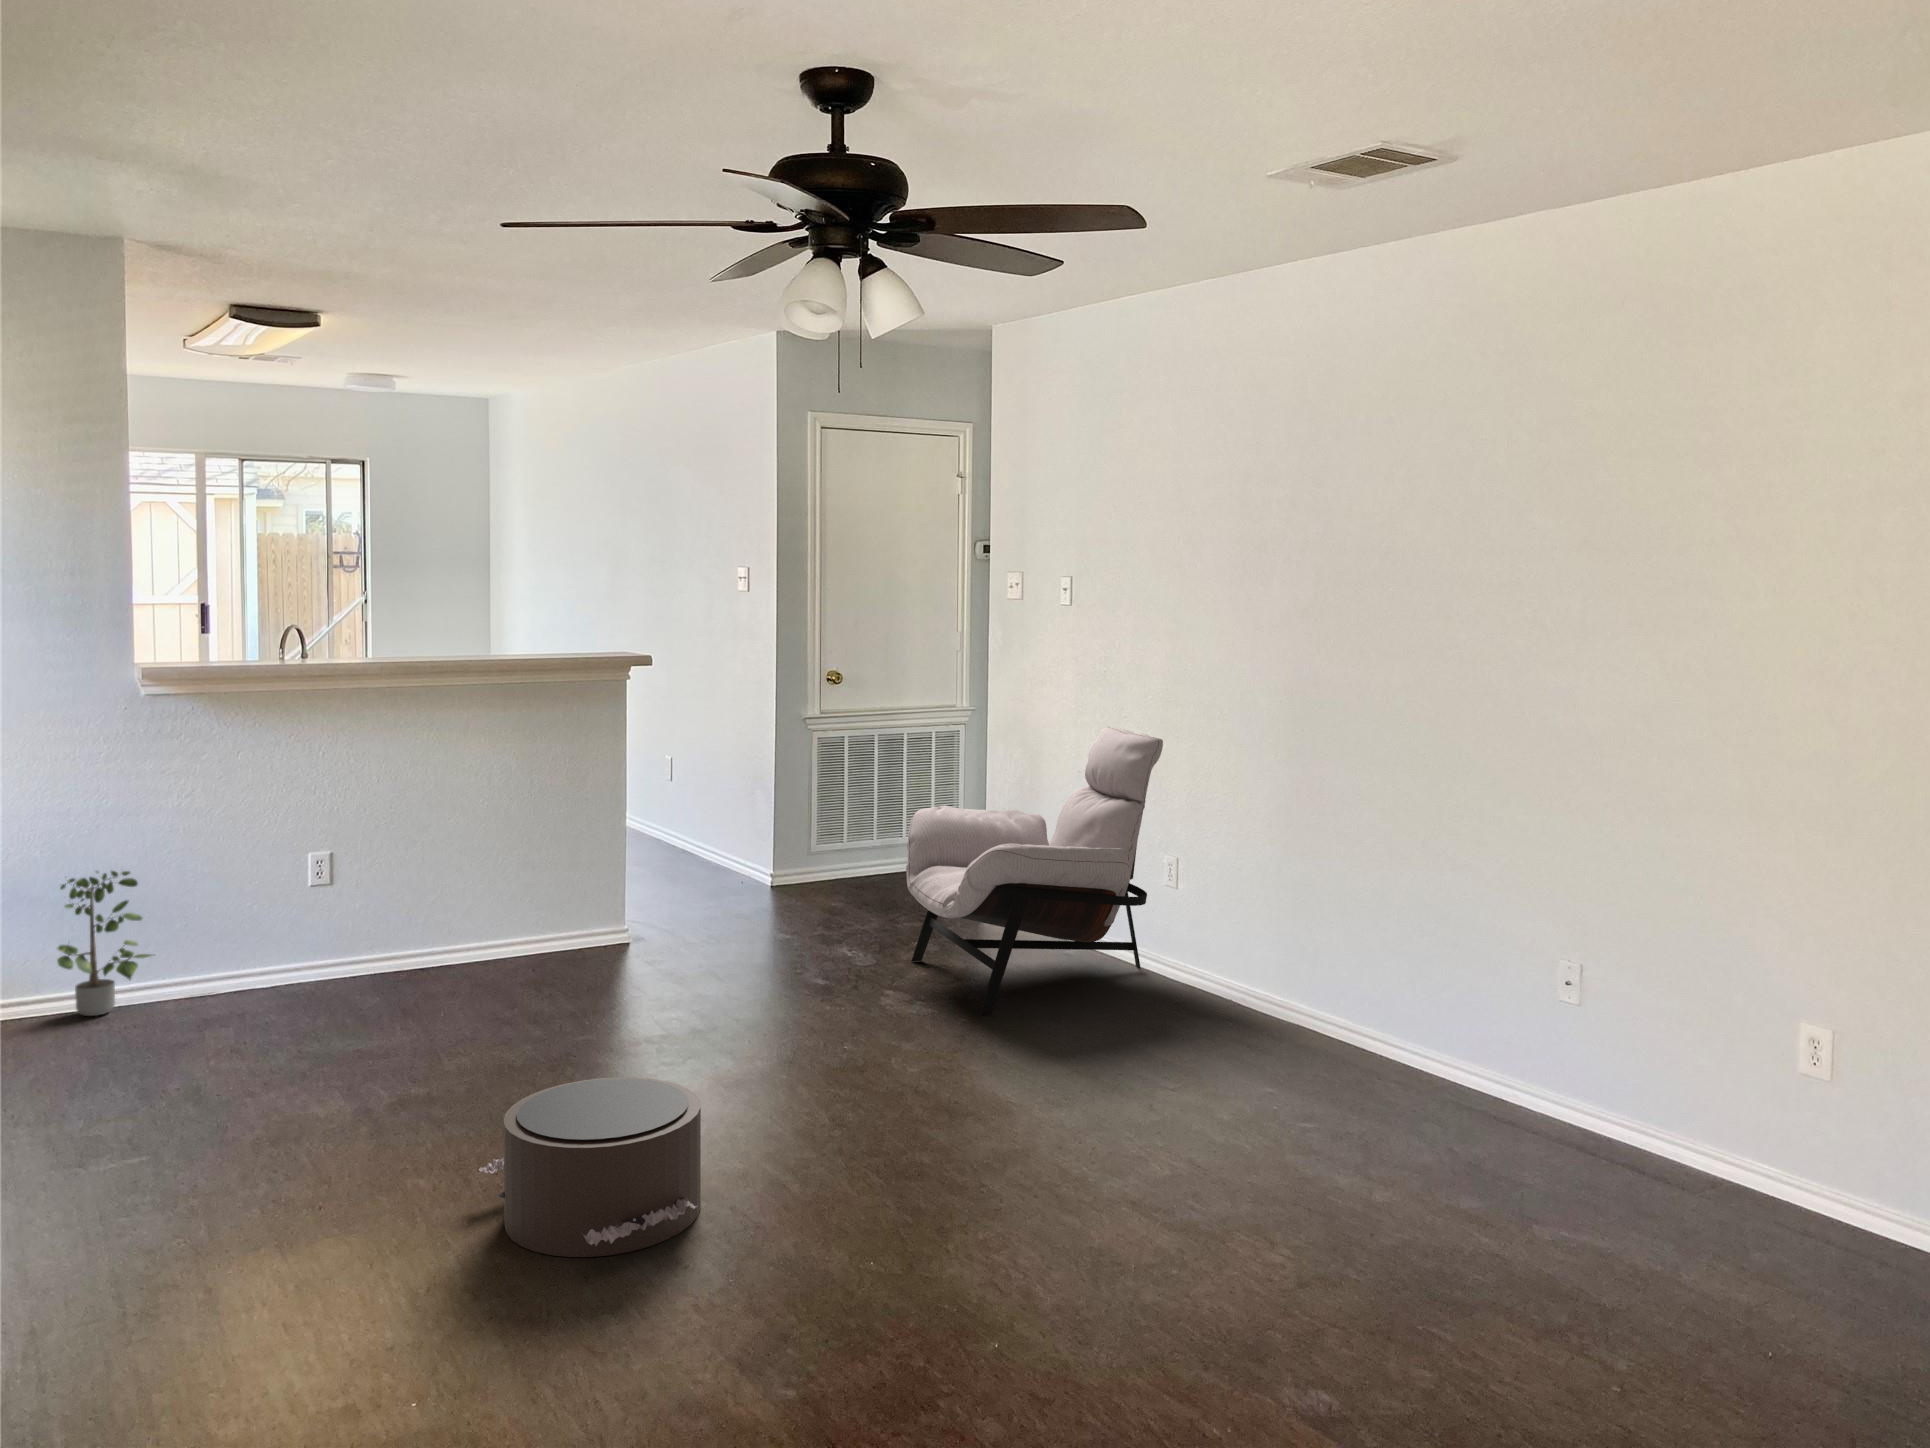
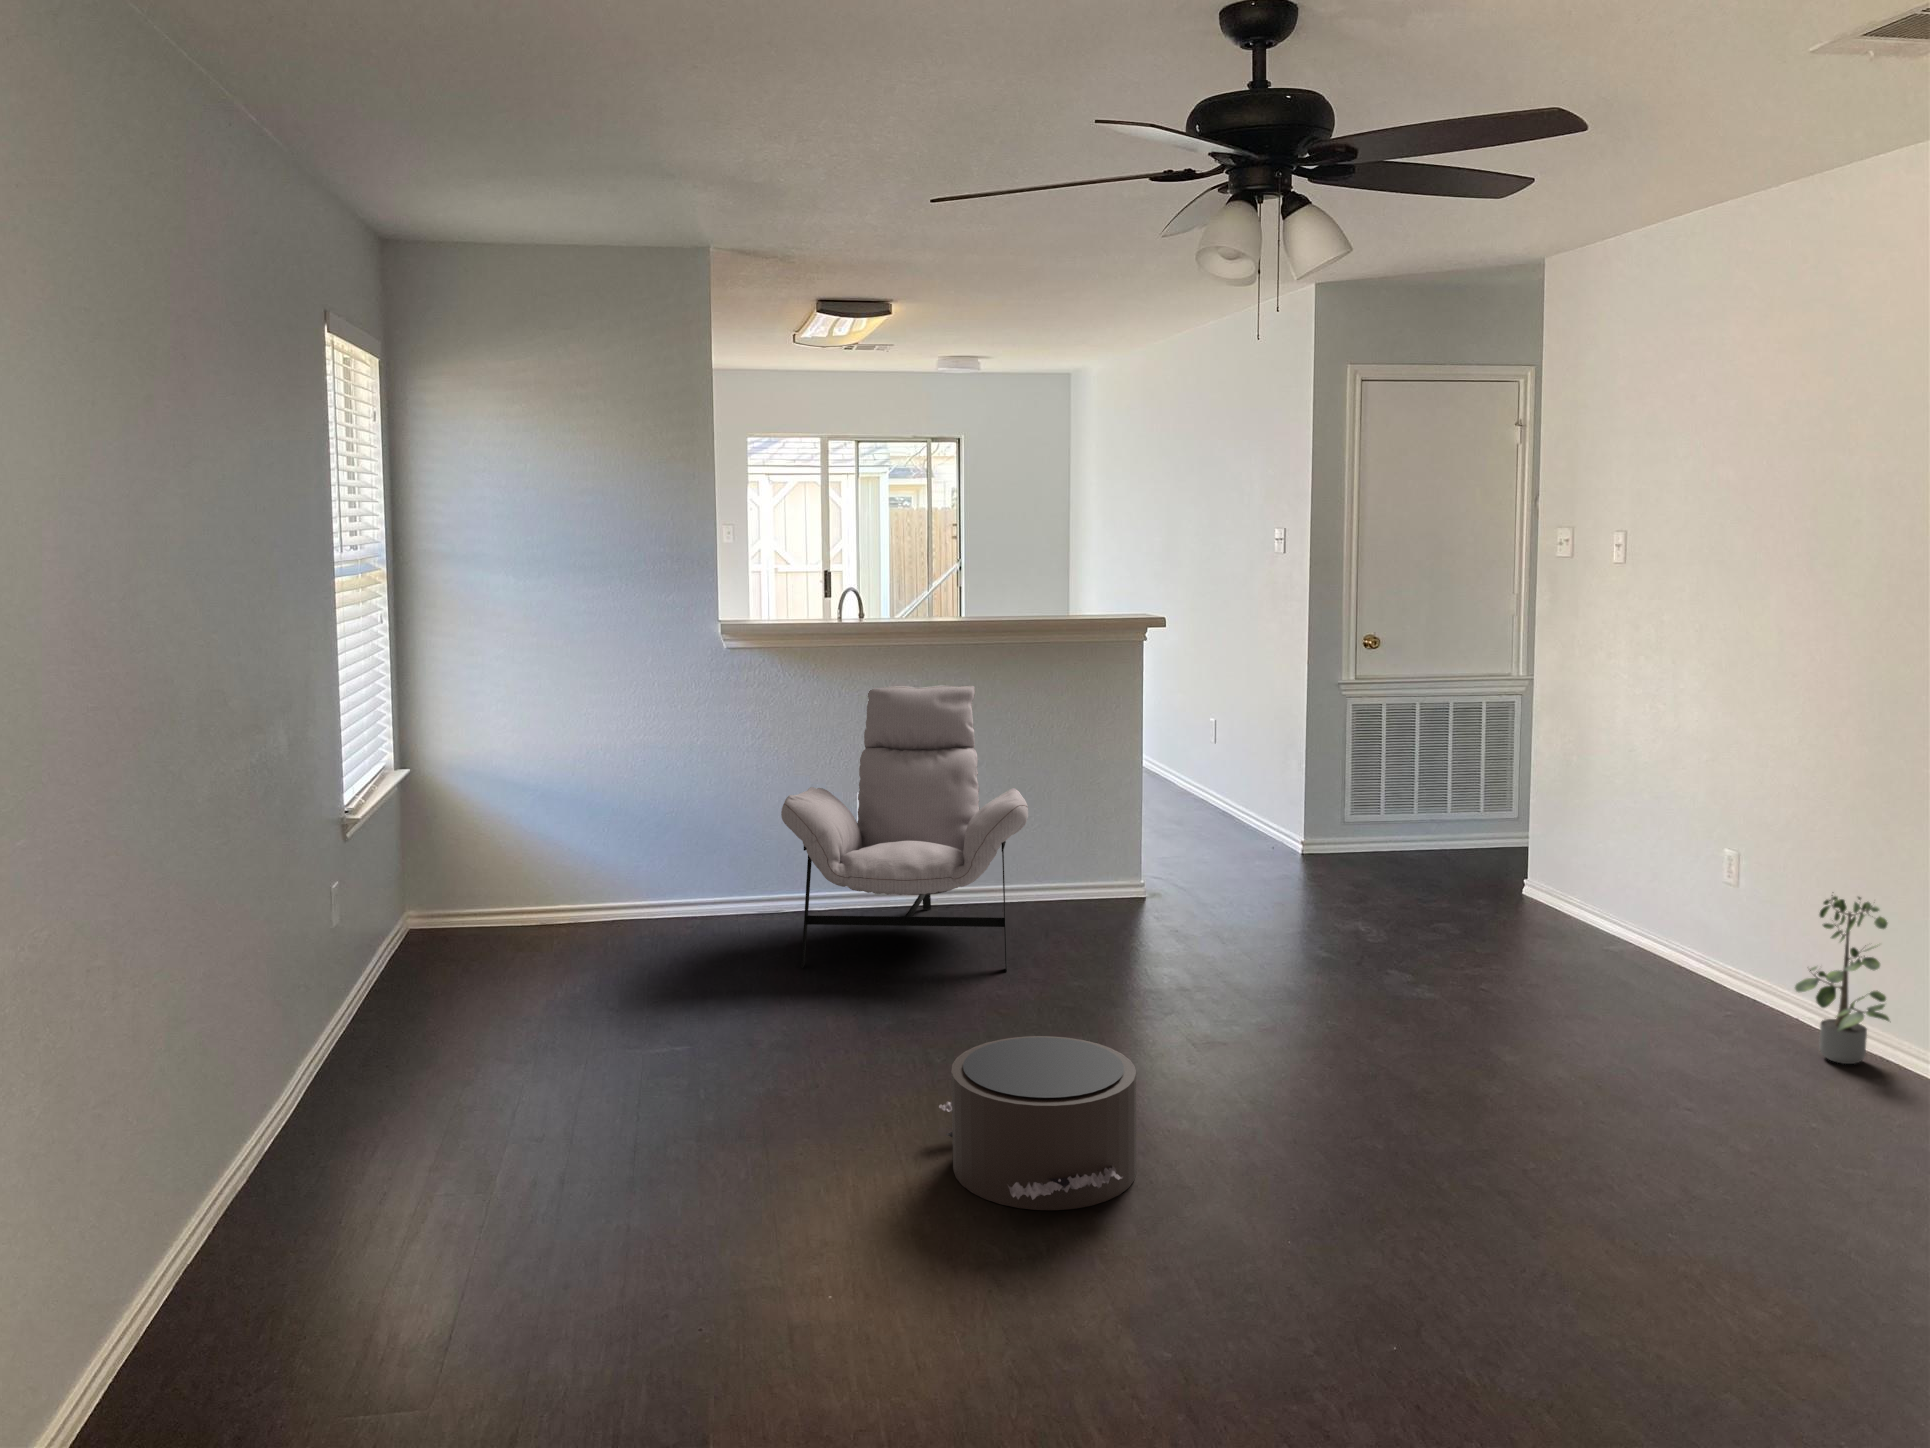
lounge chair: present [906,727,1163,1016] -> present [781,685,1028,971]
potted plant: present [57,871,152,1016] -> present [1795,895,1889,1064]

